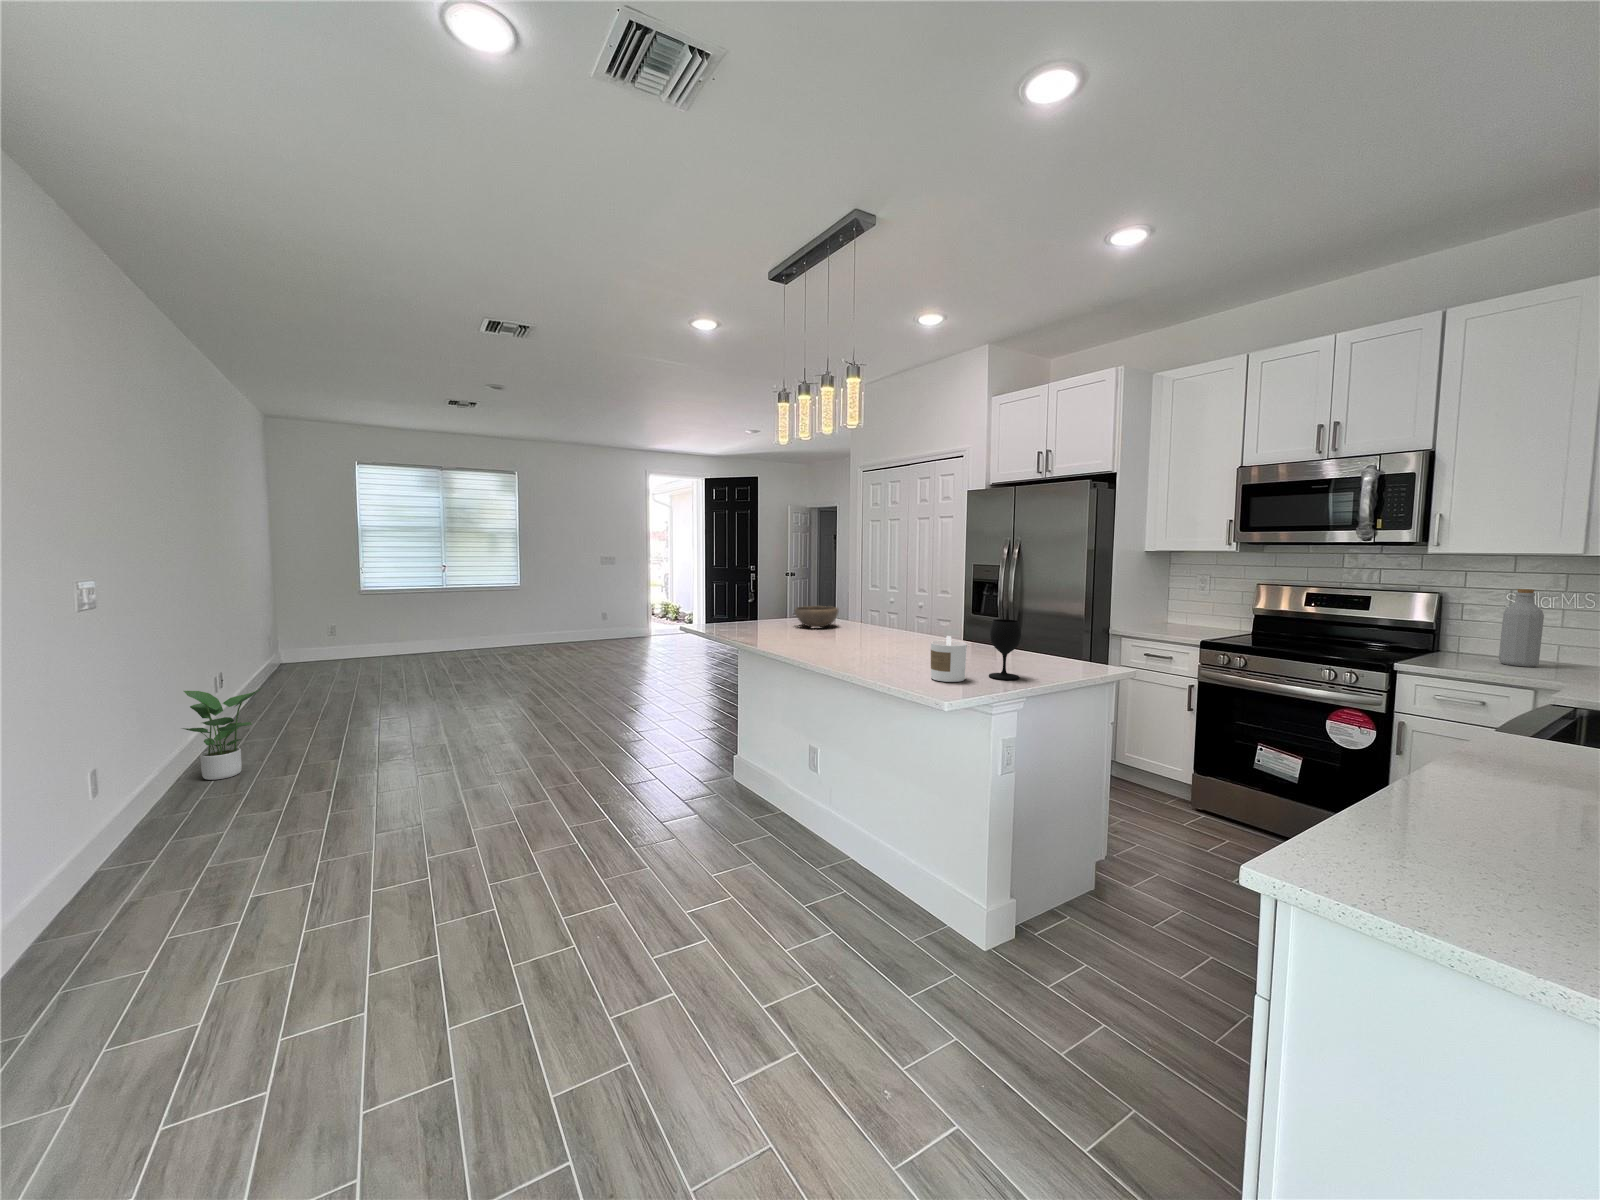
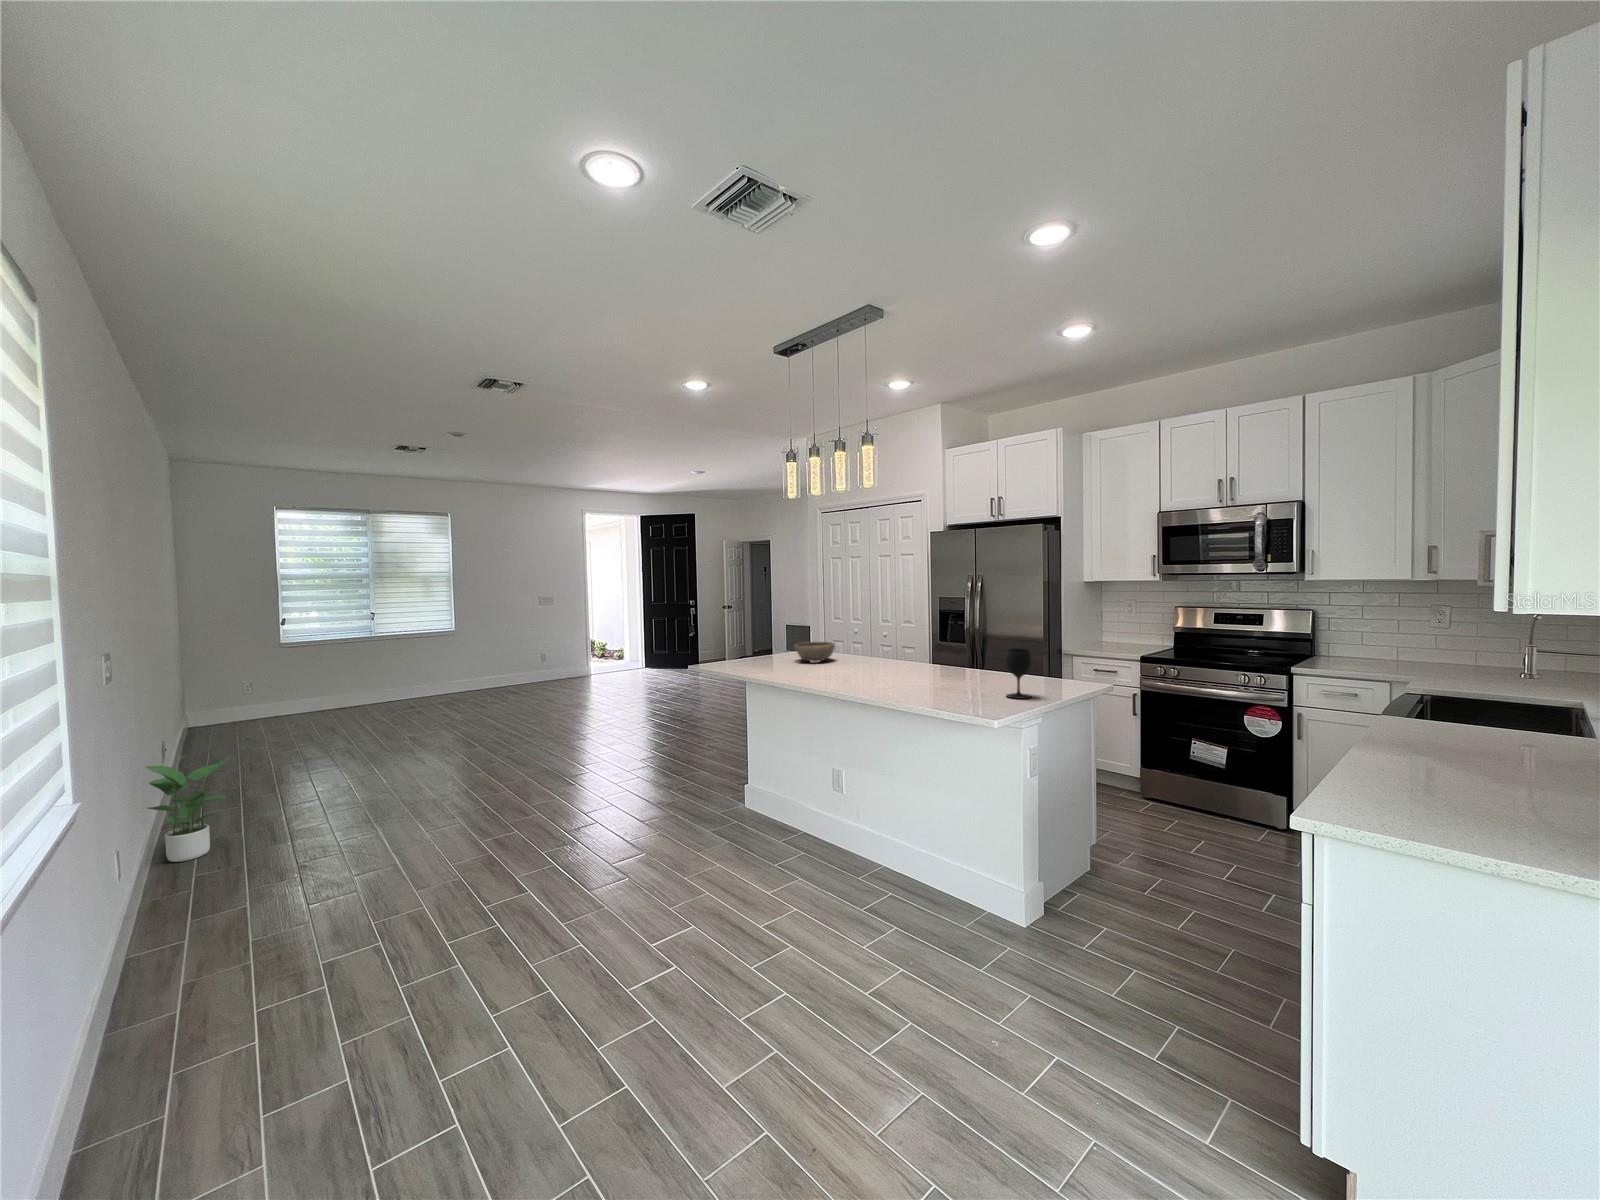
bottle: present [1499,589,1544,667] -> none [1359,606,1387,665]
candle: present [931,636,967,682] -> none [961,665,991,703]

